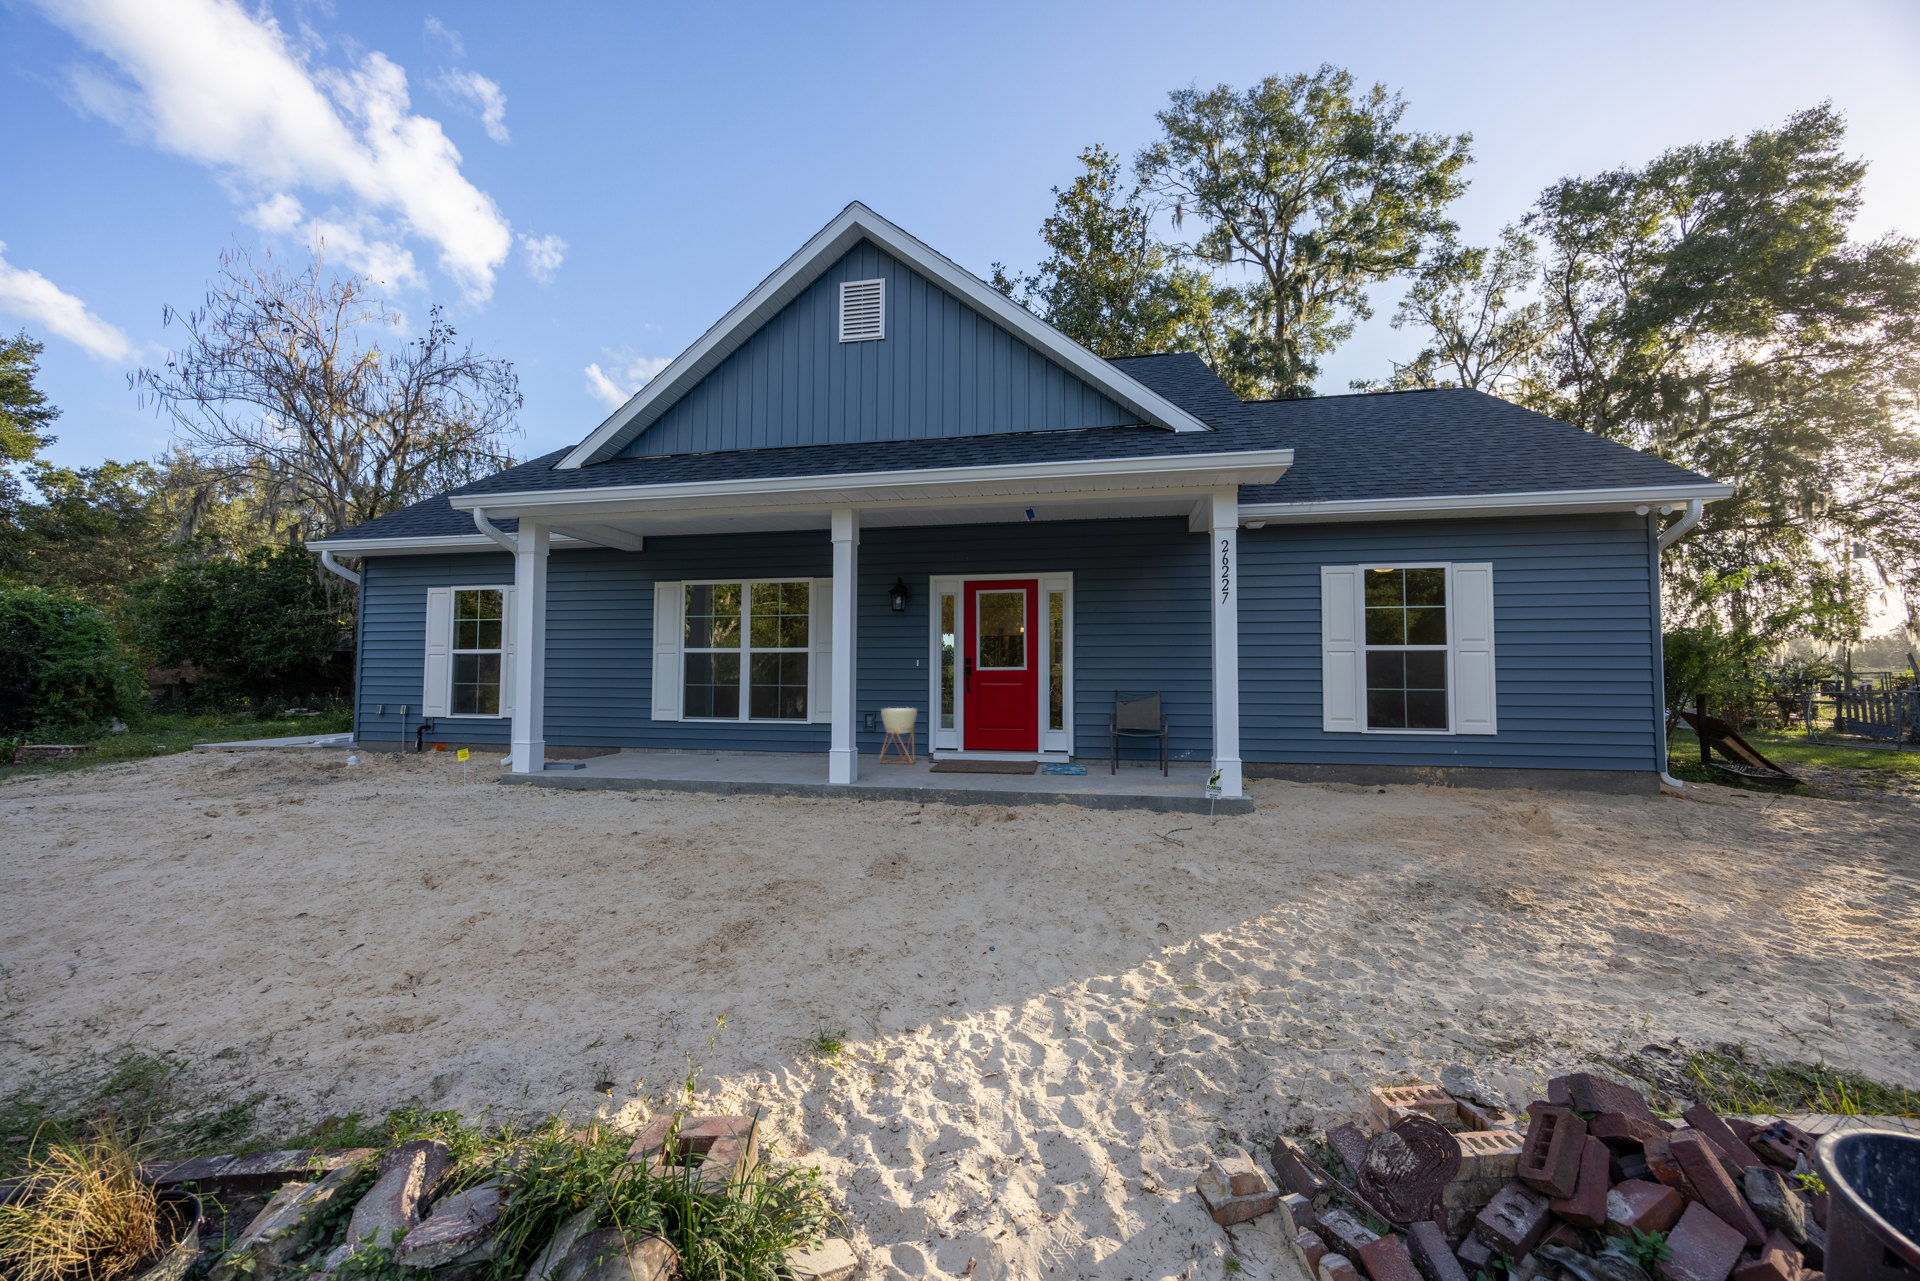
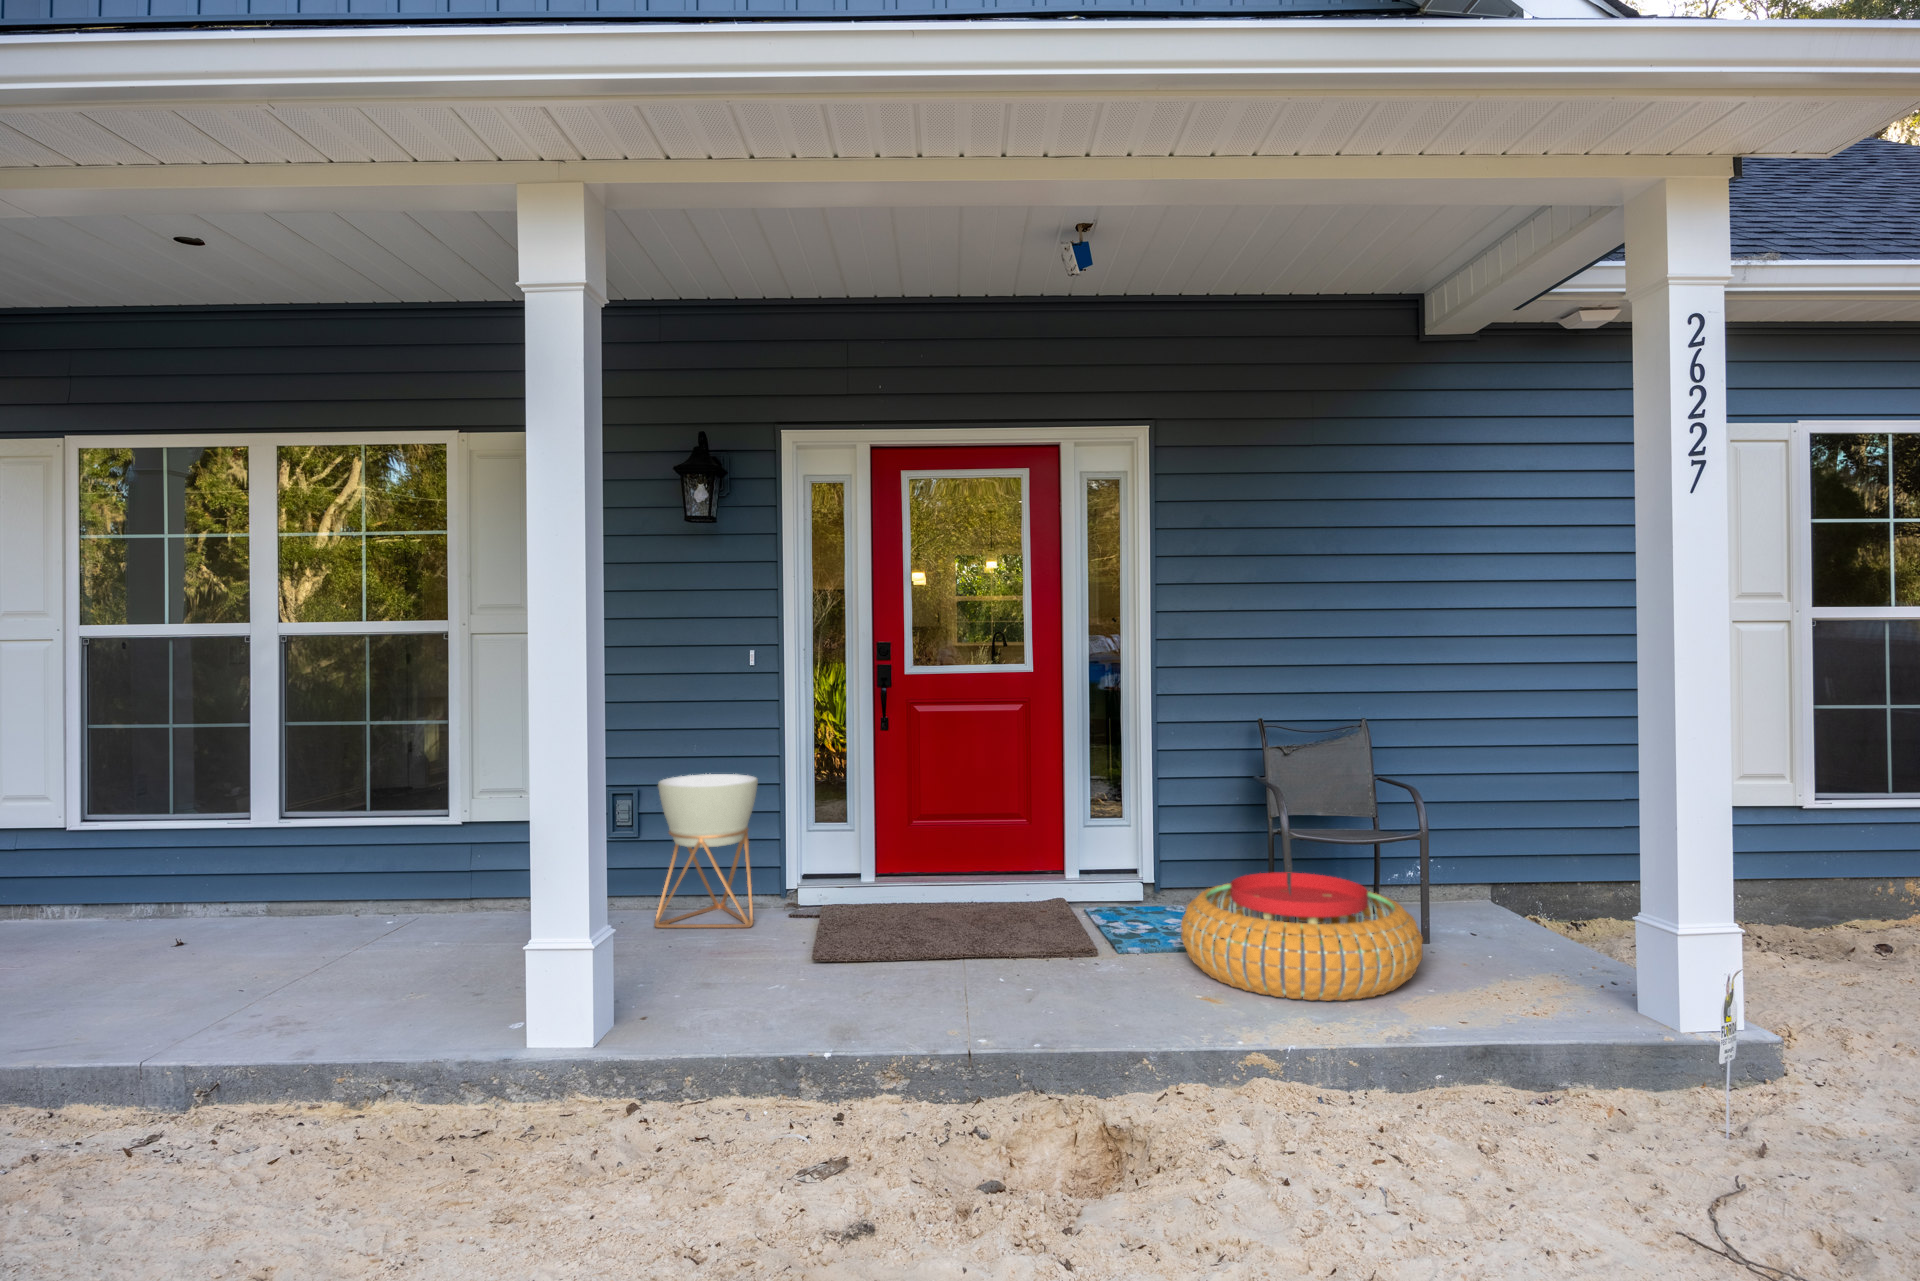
pouf: none [1061,746,1146,784] -> present [1181,873,1423,1001]

